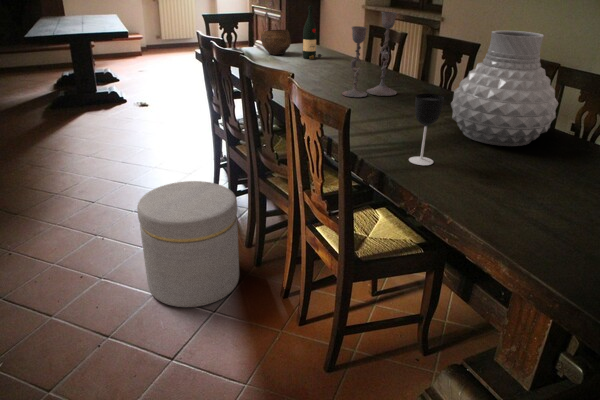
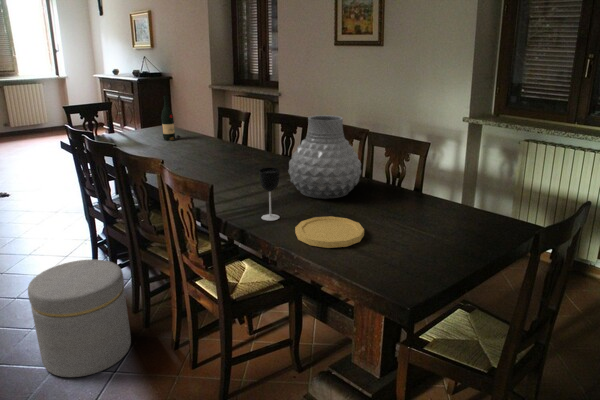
candlestick: present [342,12,397,97] -> none [203,102,248,172]
bowl: present [261,30,291,55] -> none [123,116,151,139]
plate: none [454,169,560,217] -> present [295,216,364,248]

